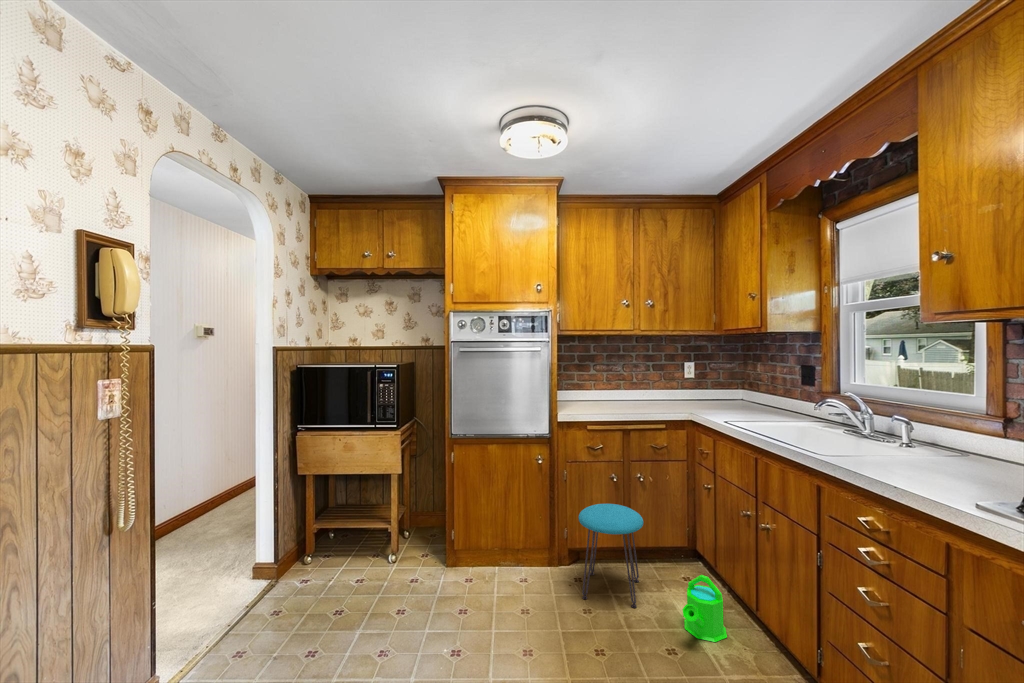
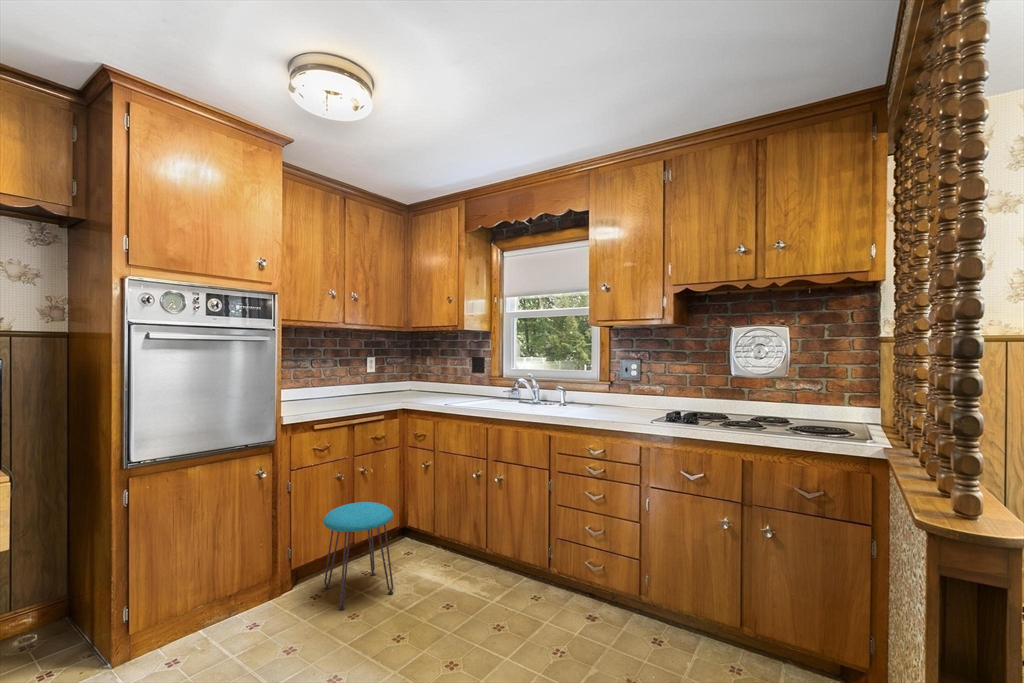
watering can: present [683,575,727,642] -> none [435,536,471,590]

